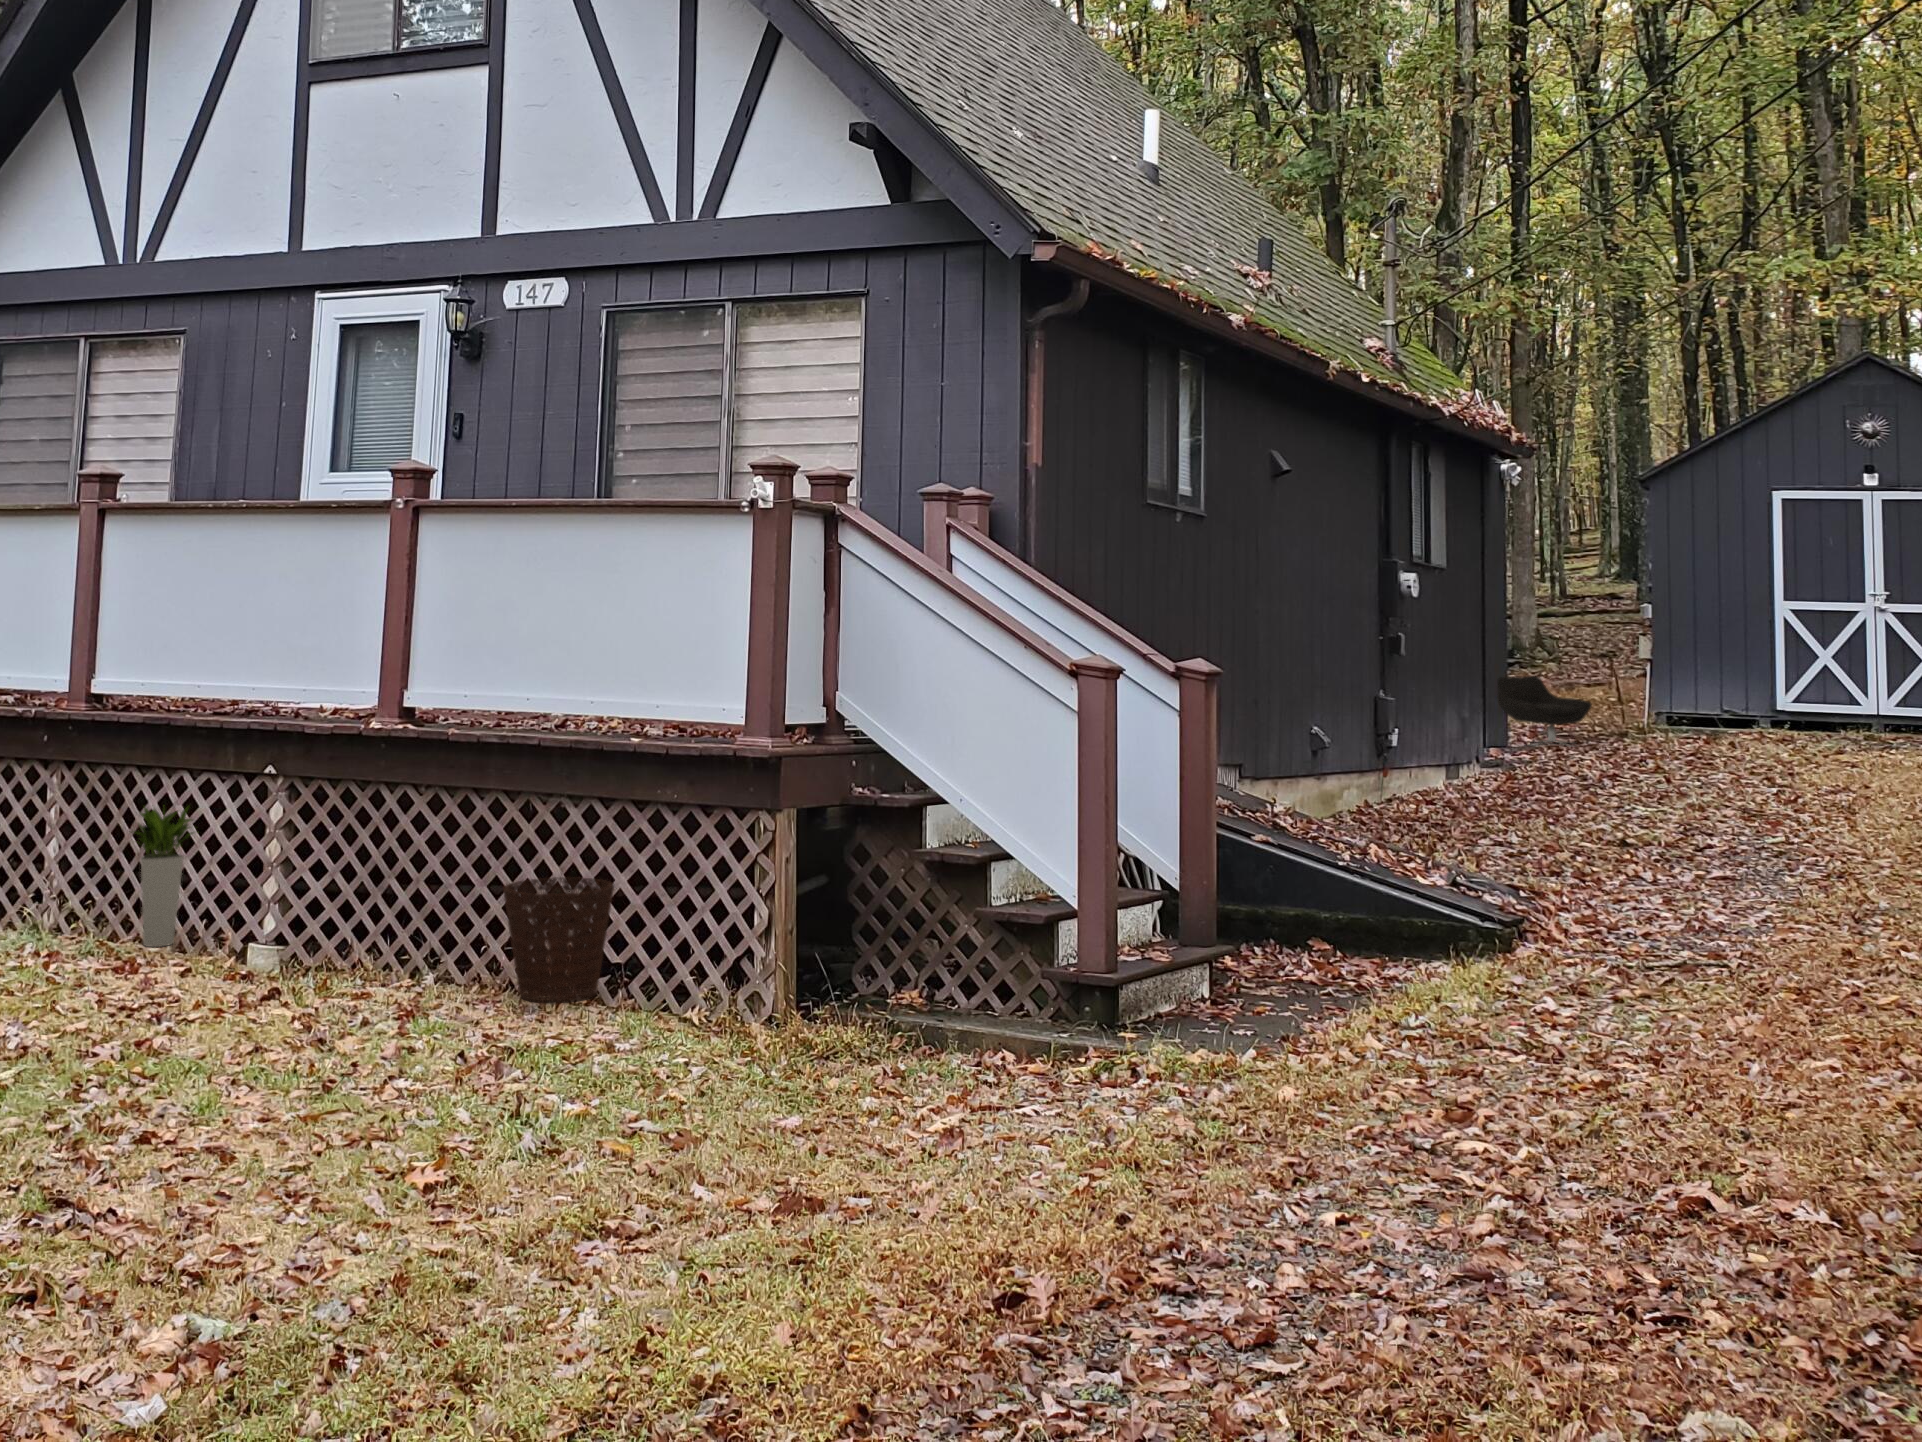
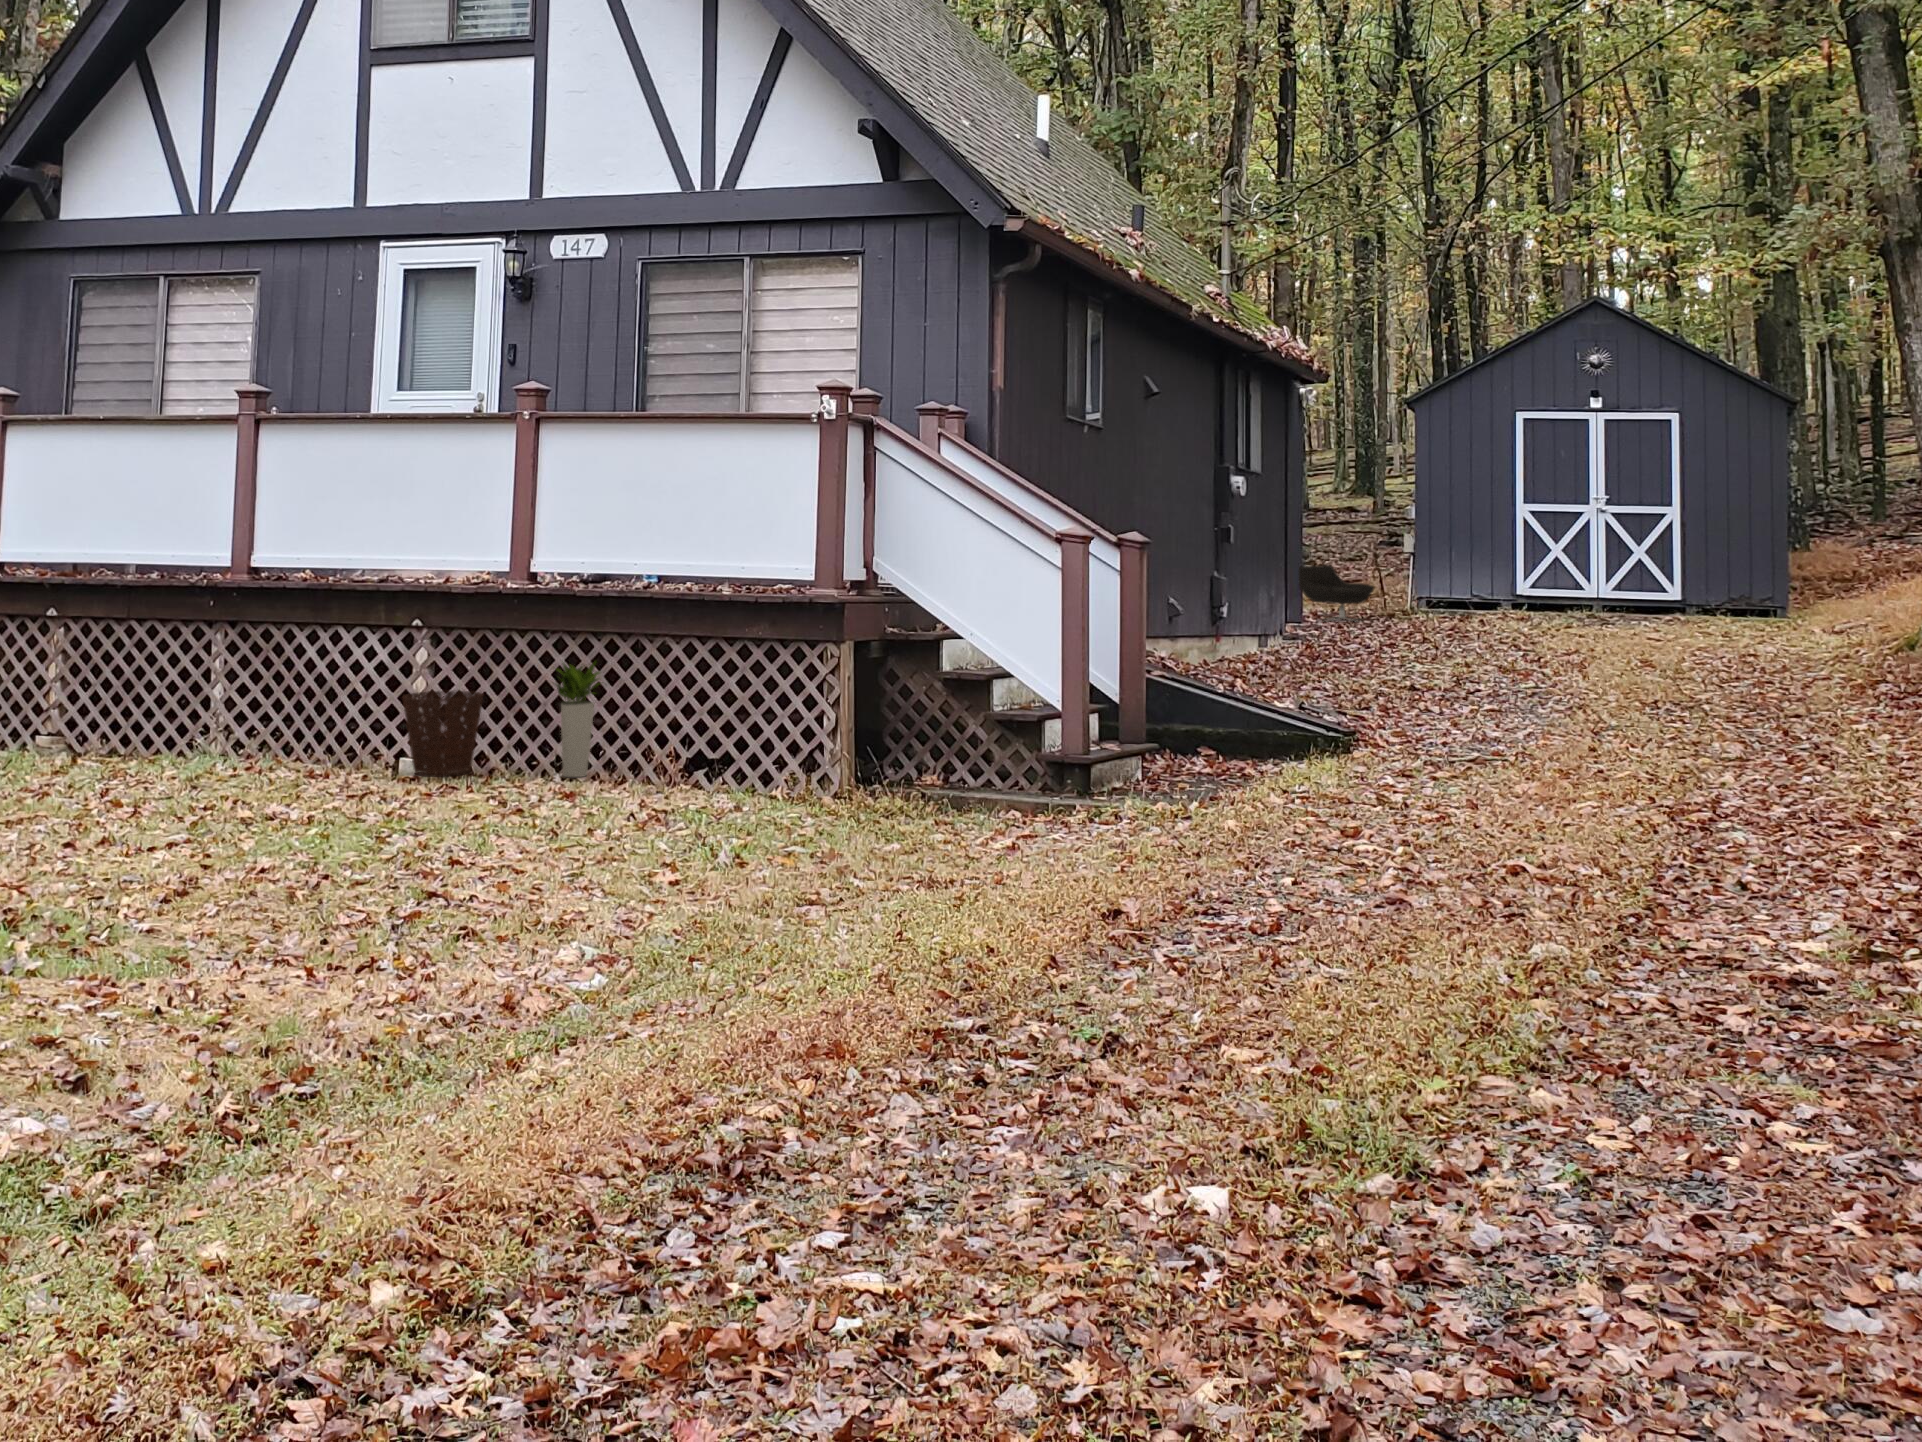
planter: present [136,806,193,947] -> present [556,662,600,777]
basket: present [503,877,614,1003] -> present [402,691,483,776]

